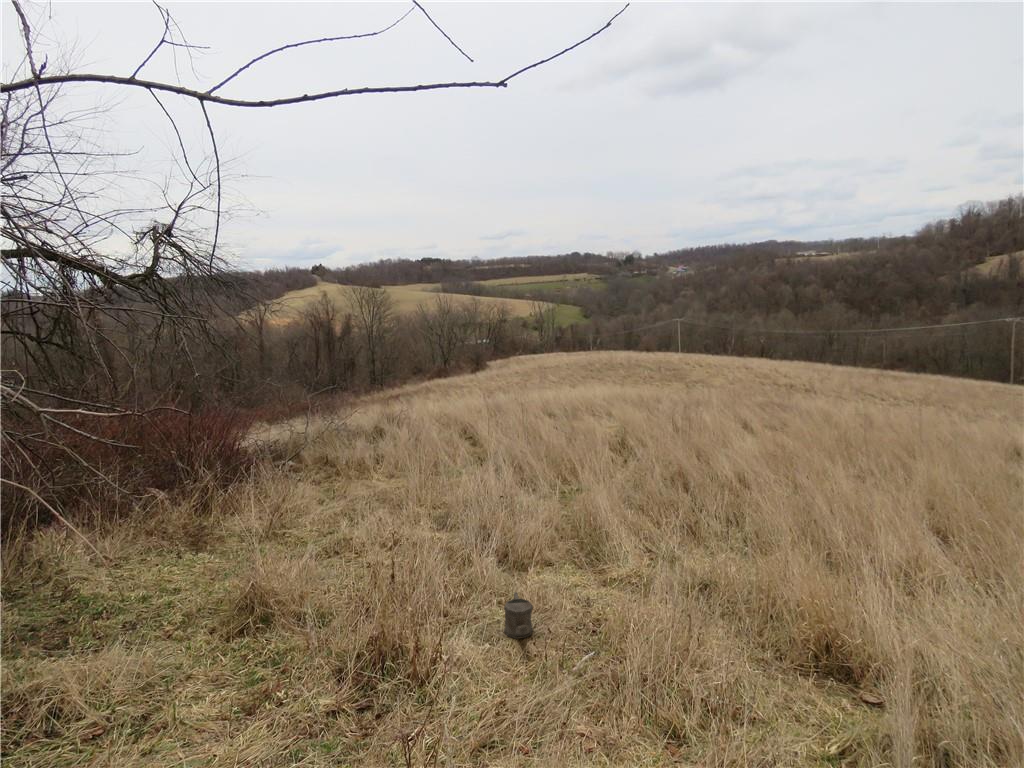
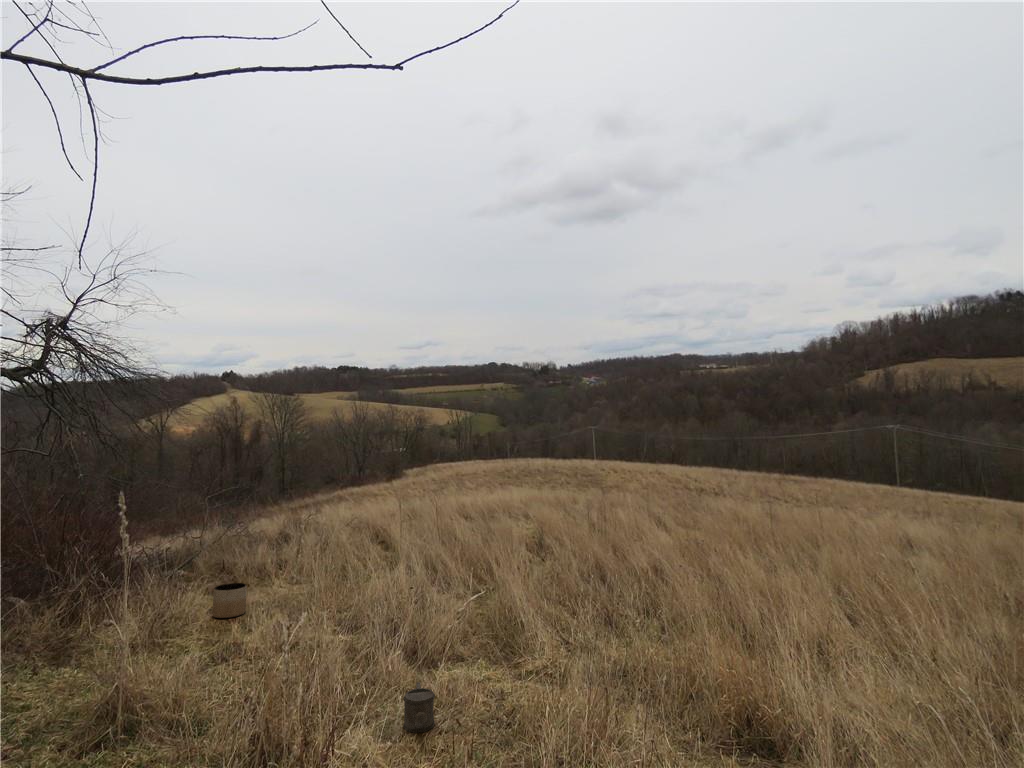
planter: none [321,483,349,514] -> present [212,583,247,619]

